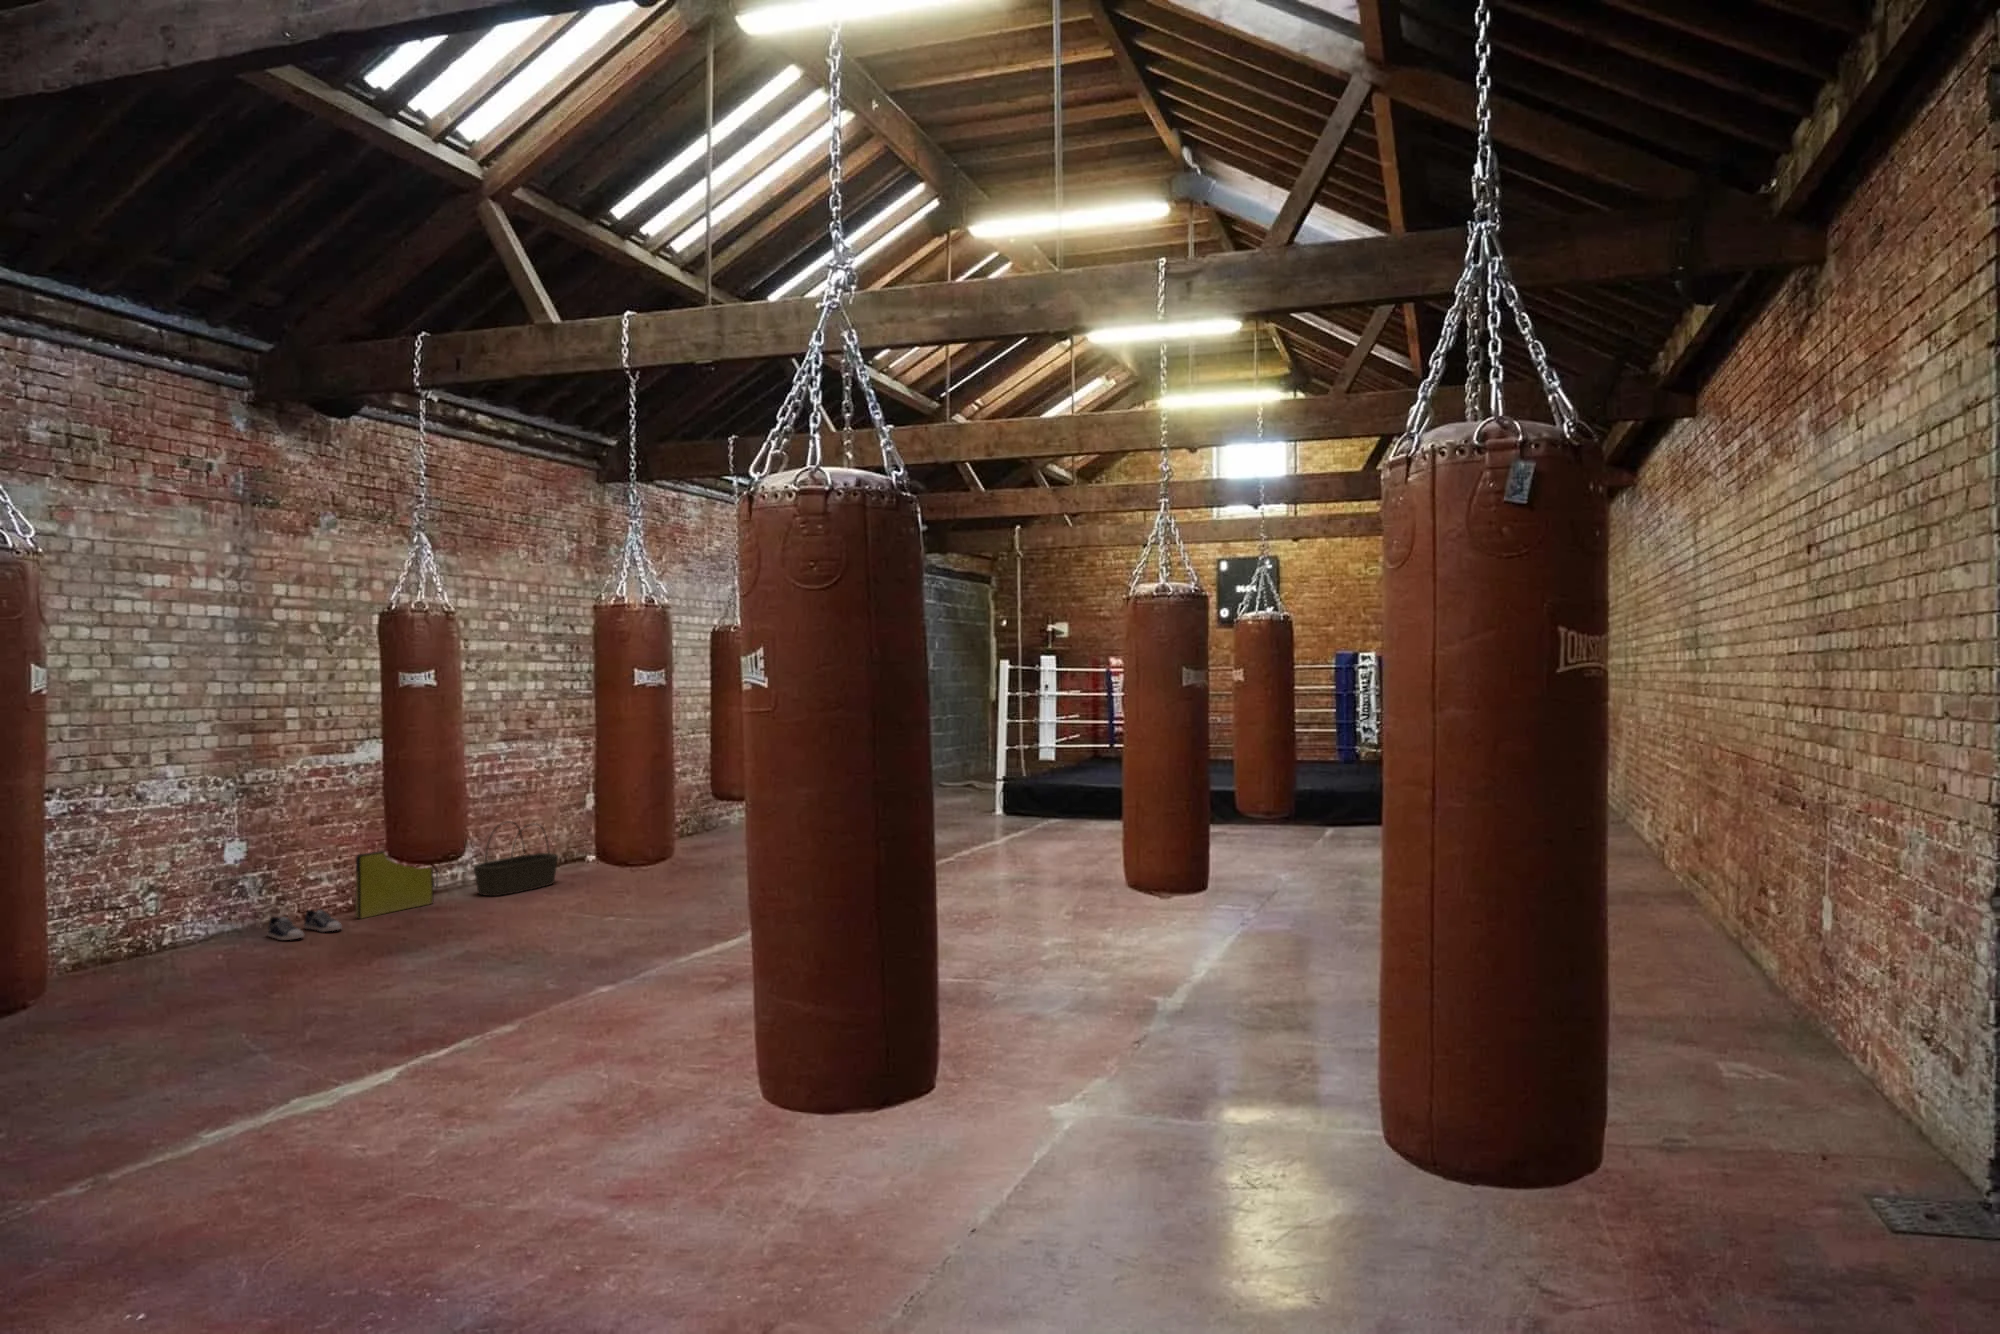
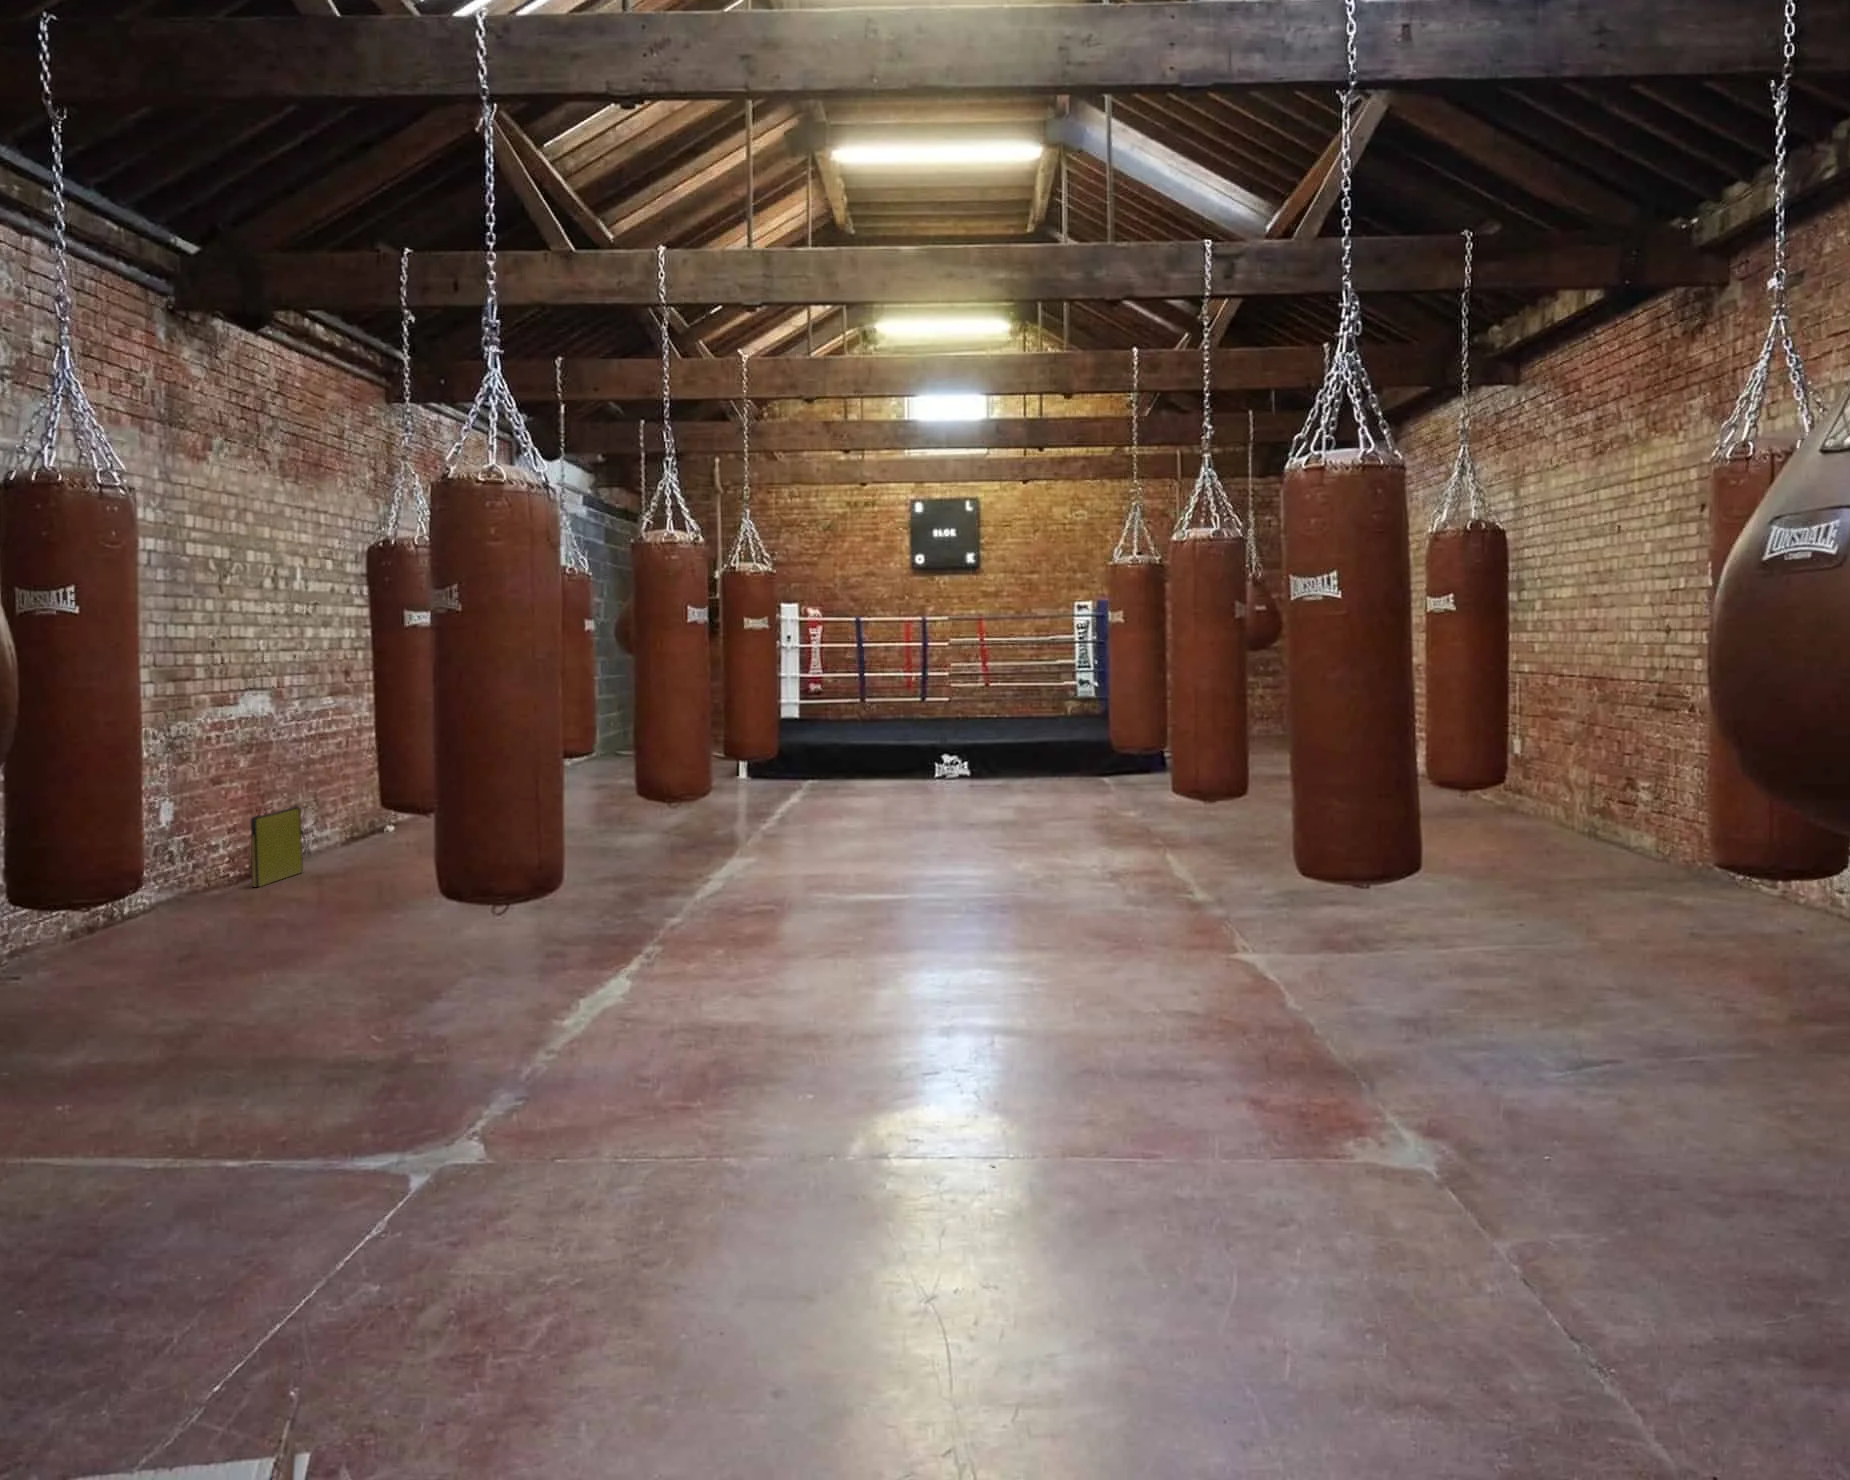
basket: present [474,821,558,896] -> none [324,784,394,863]
sneaker: present [268,910,342,940] -> none [196,875,272,906]

